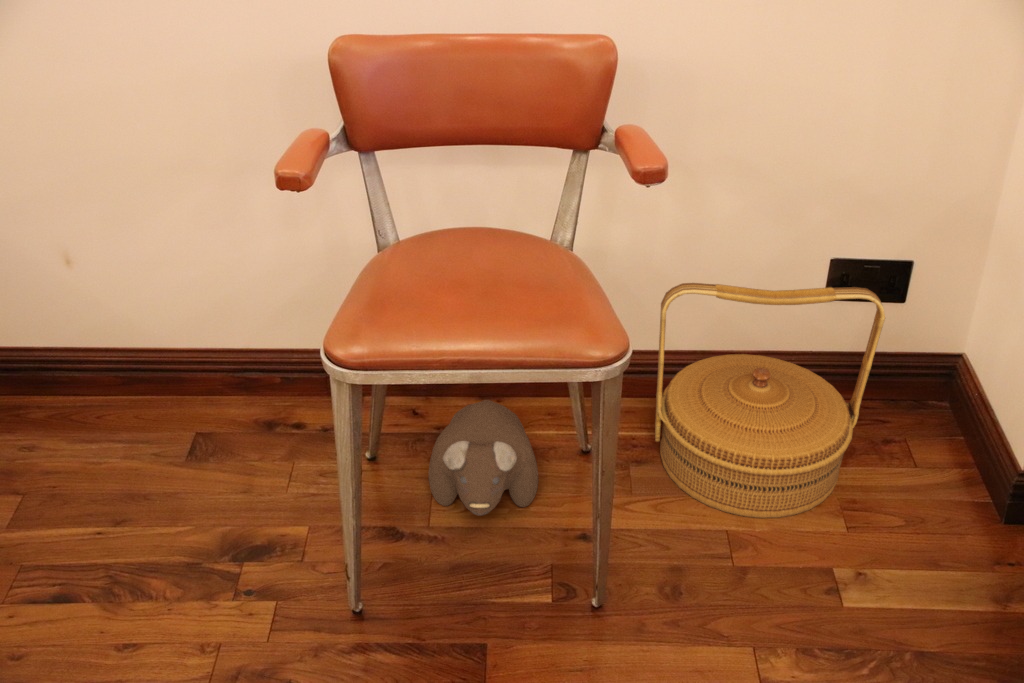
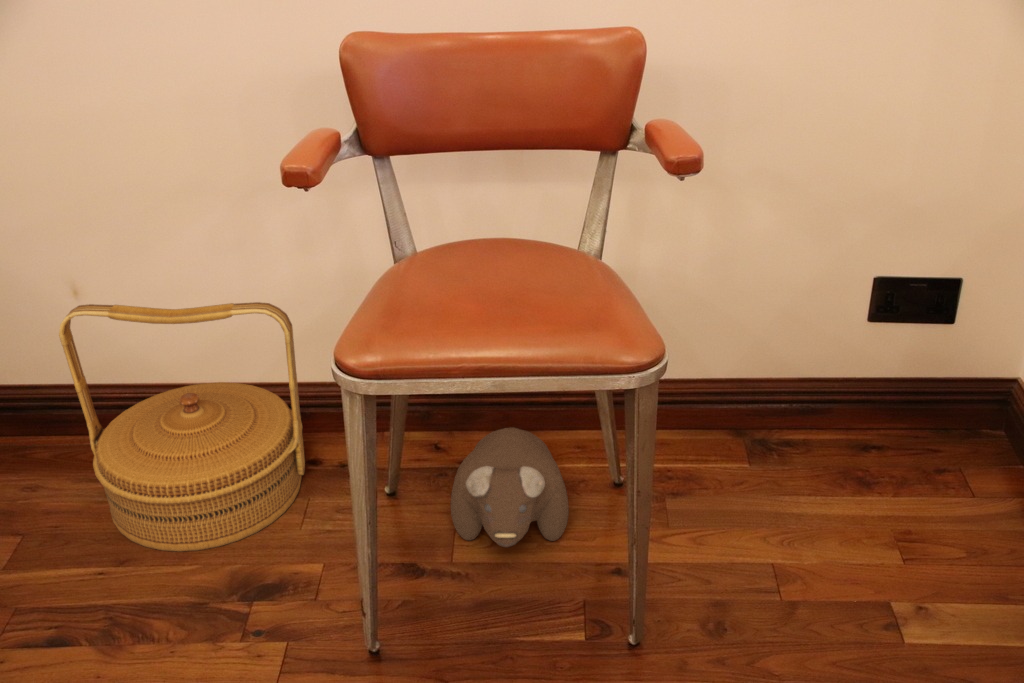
woven basket: present [655,283,885,518] -> present [59,302,305,552]

